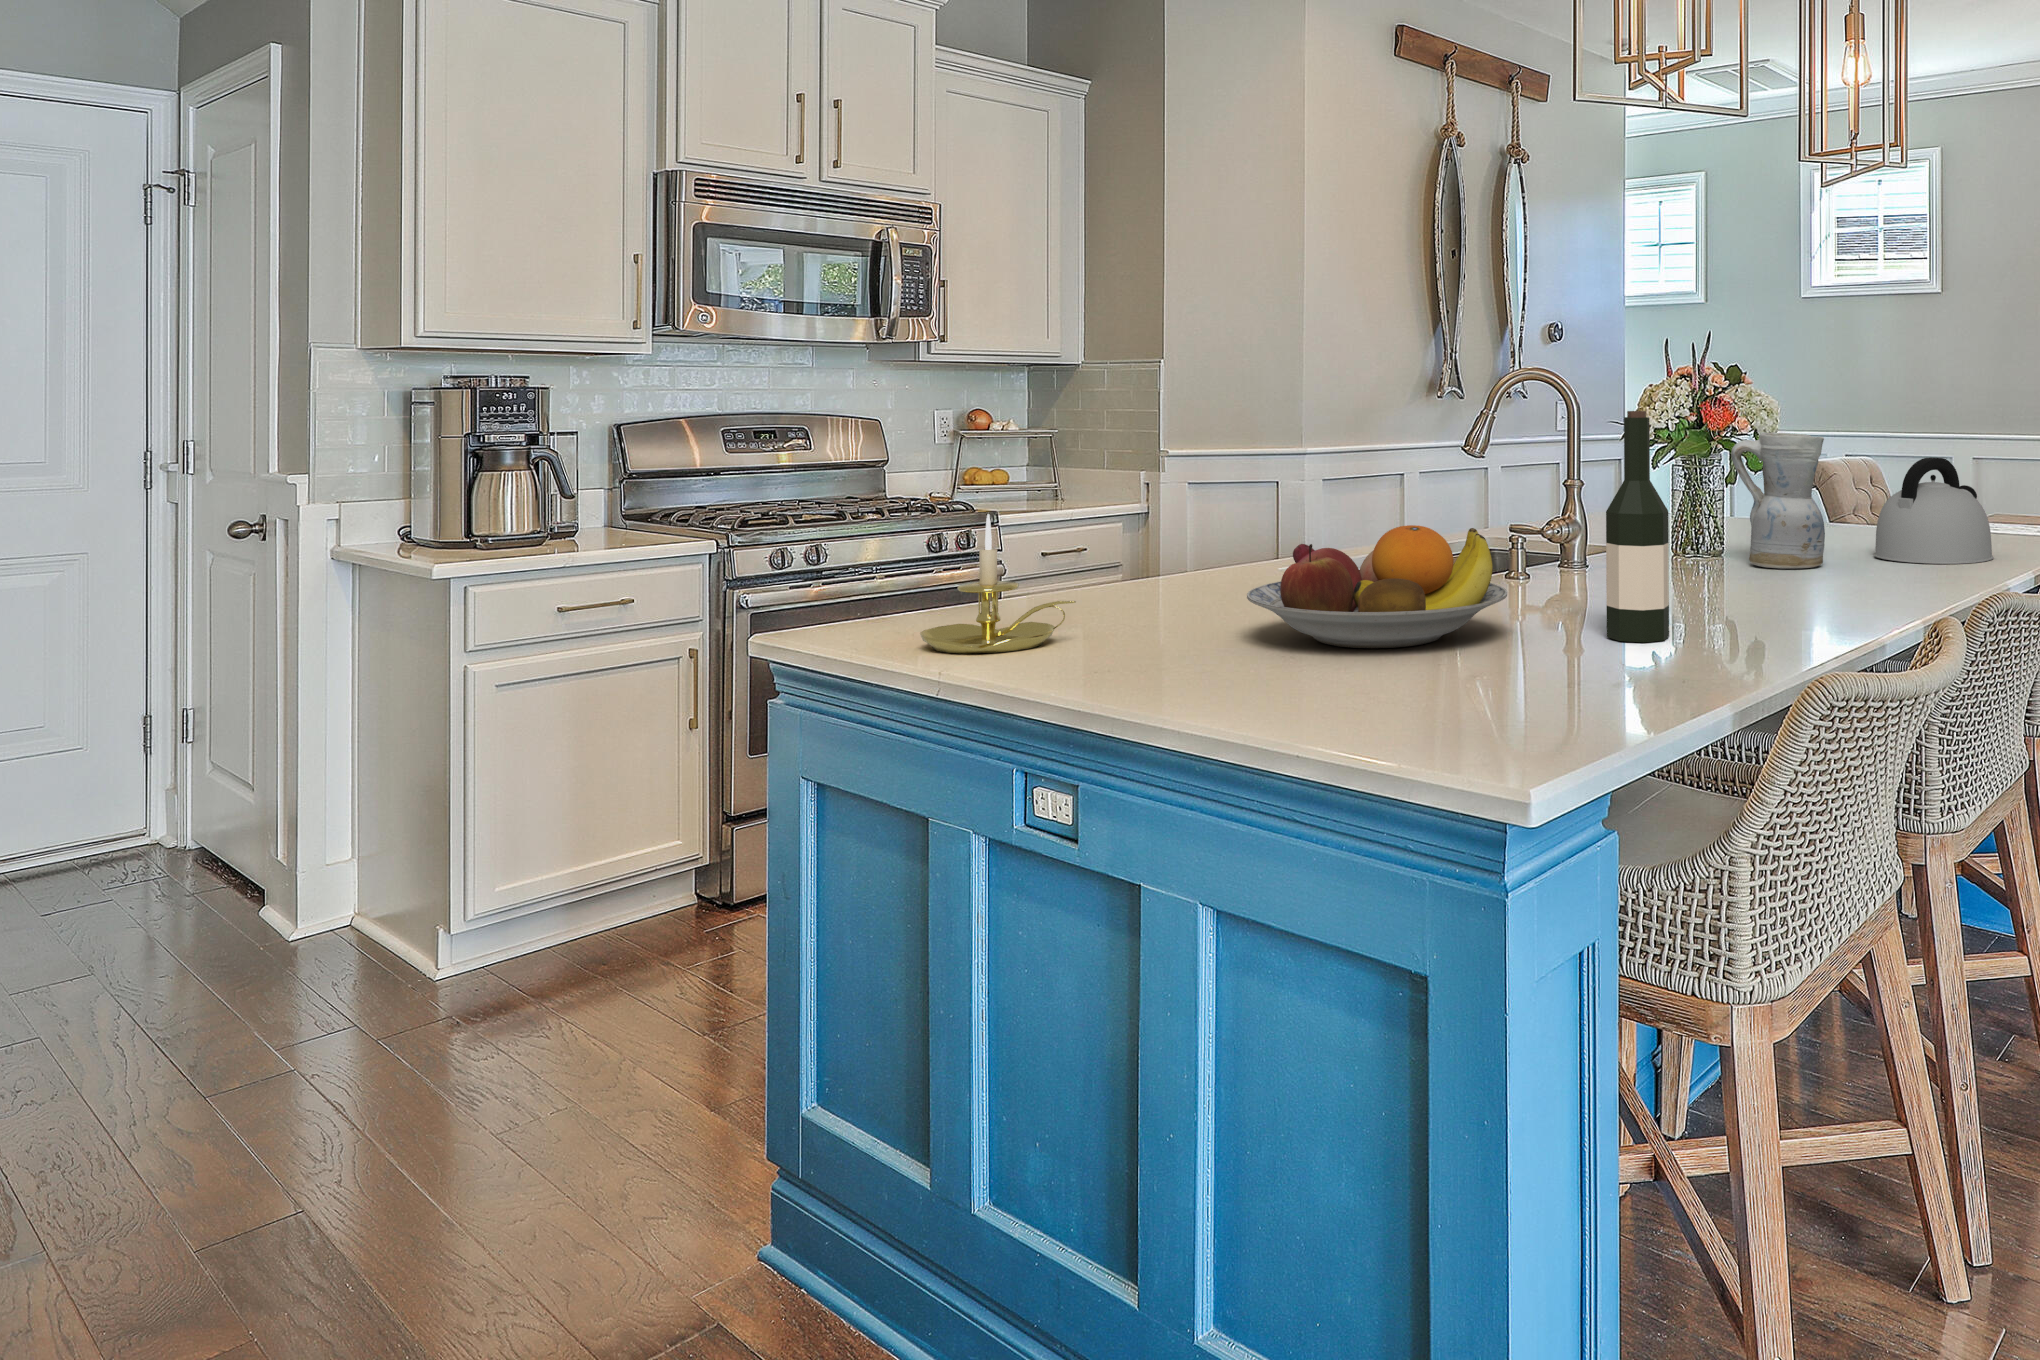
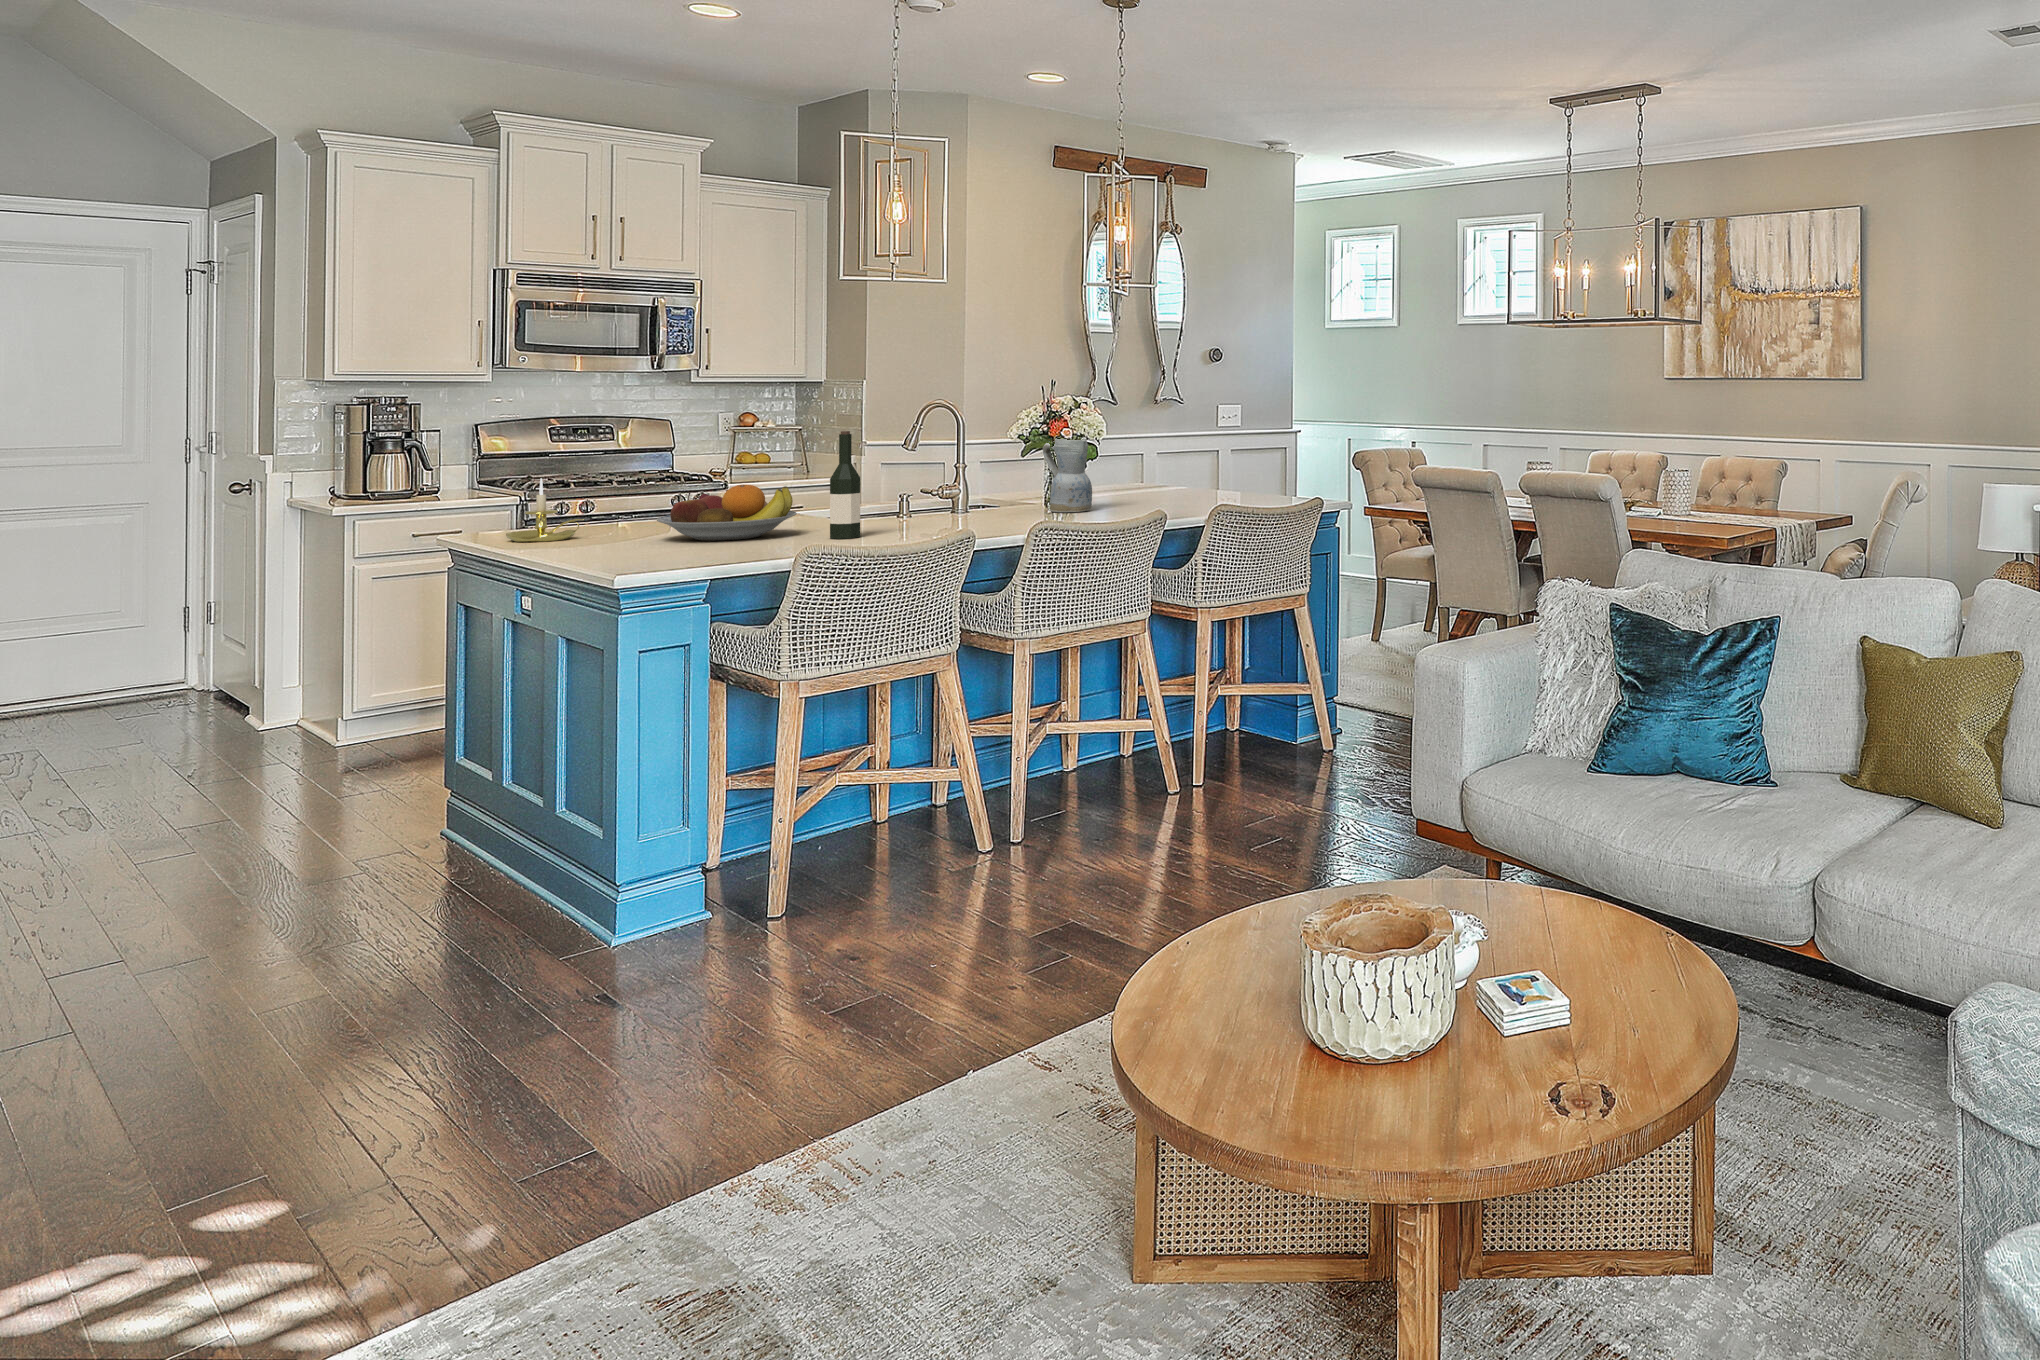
kettle: present [1874,457,1994,564] -> none [1136,452,1207,511]

